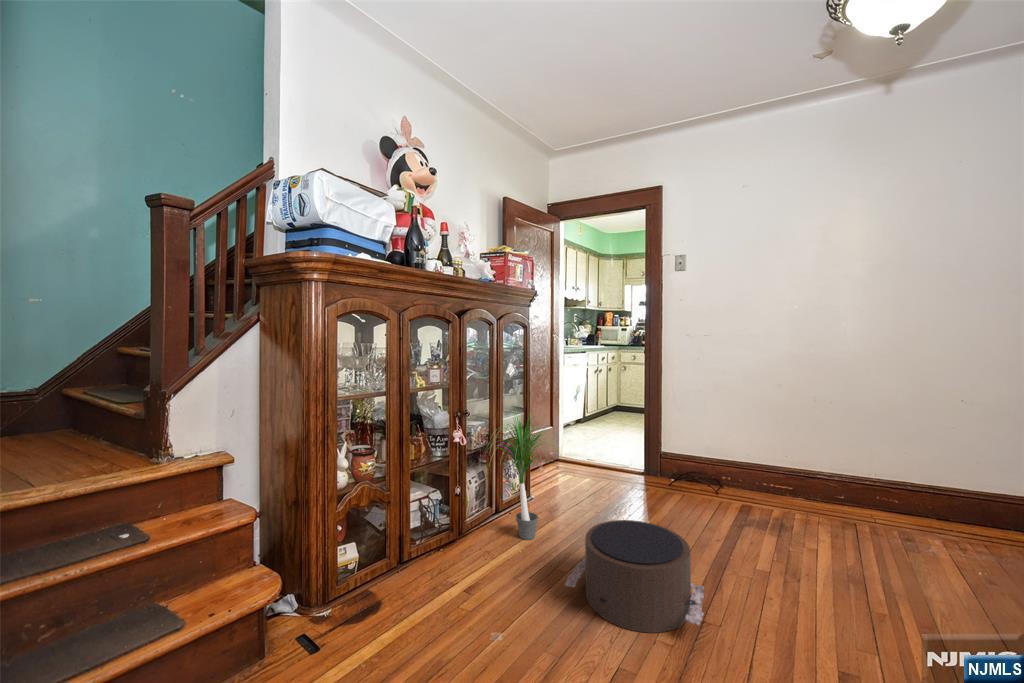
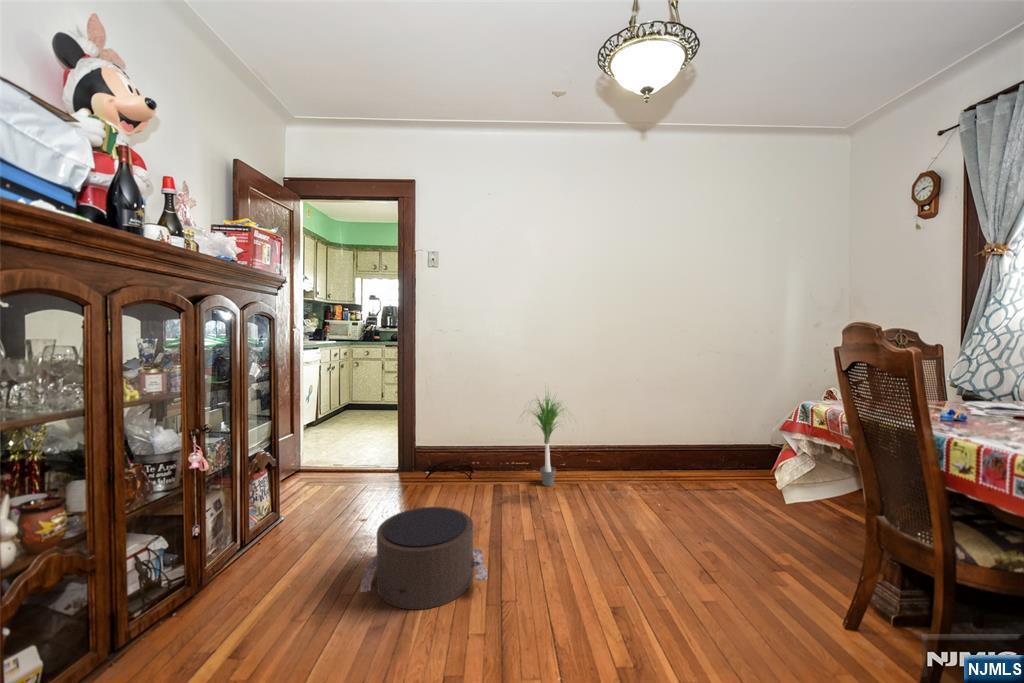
potted plant: present [491,412,548,540] -> present [524,398,573,486]

